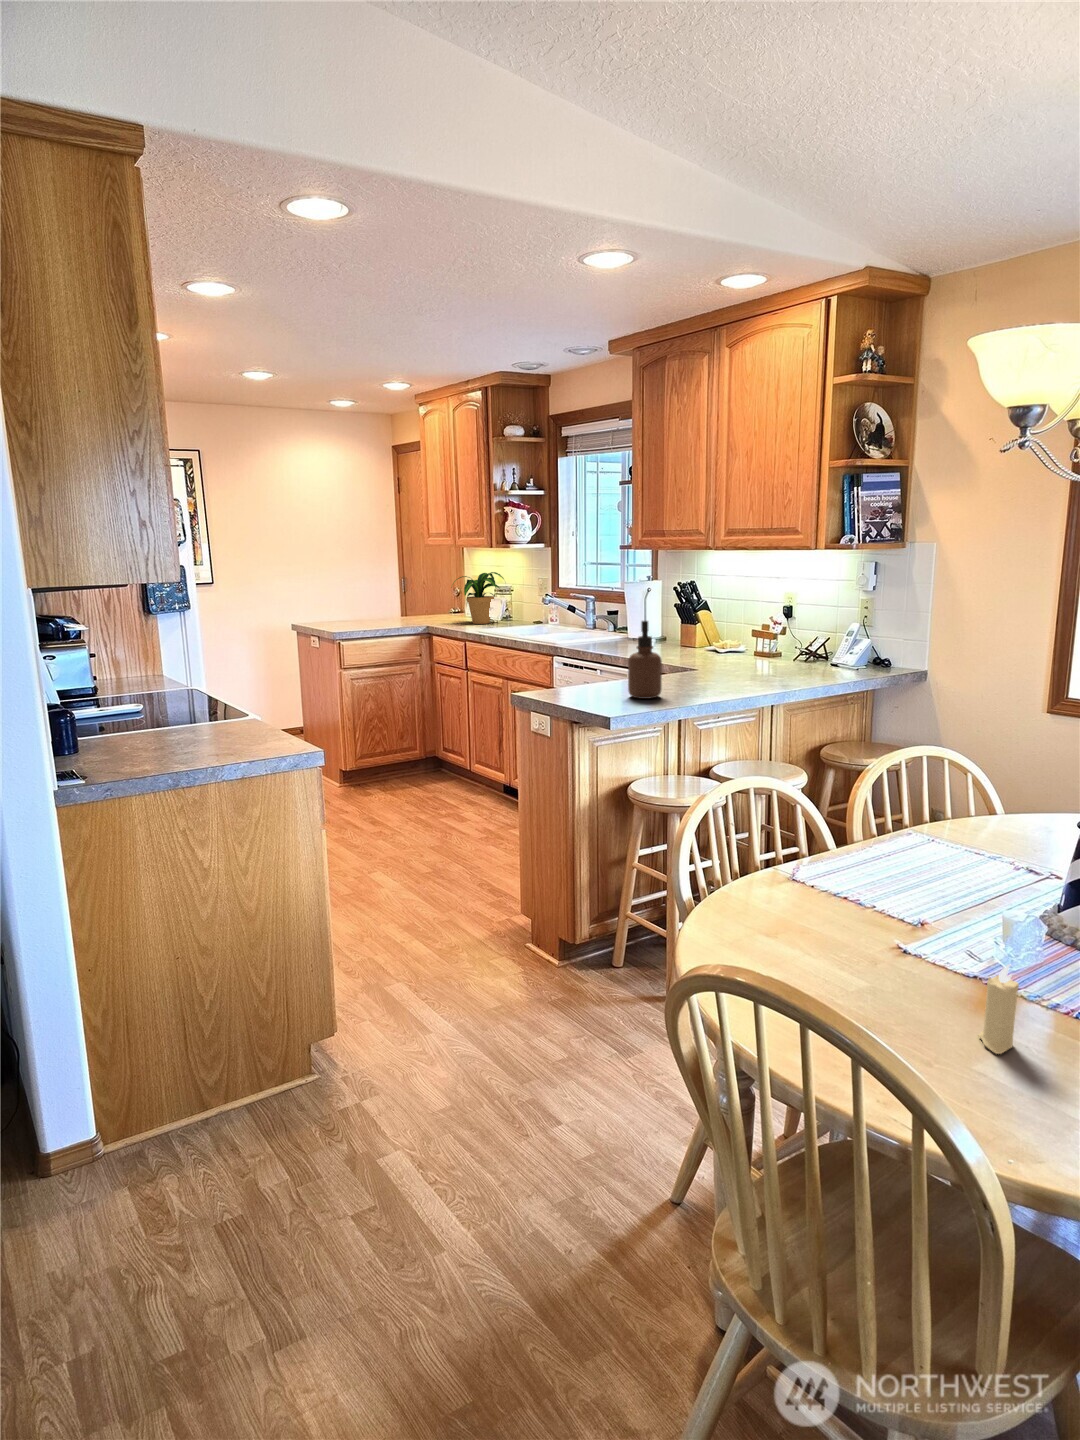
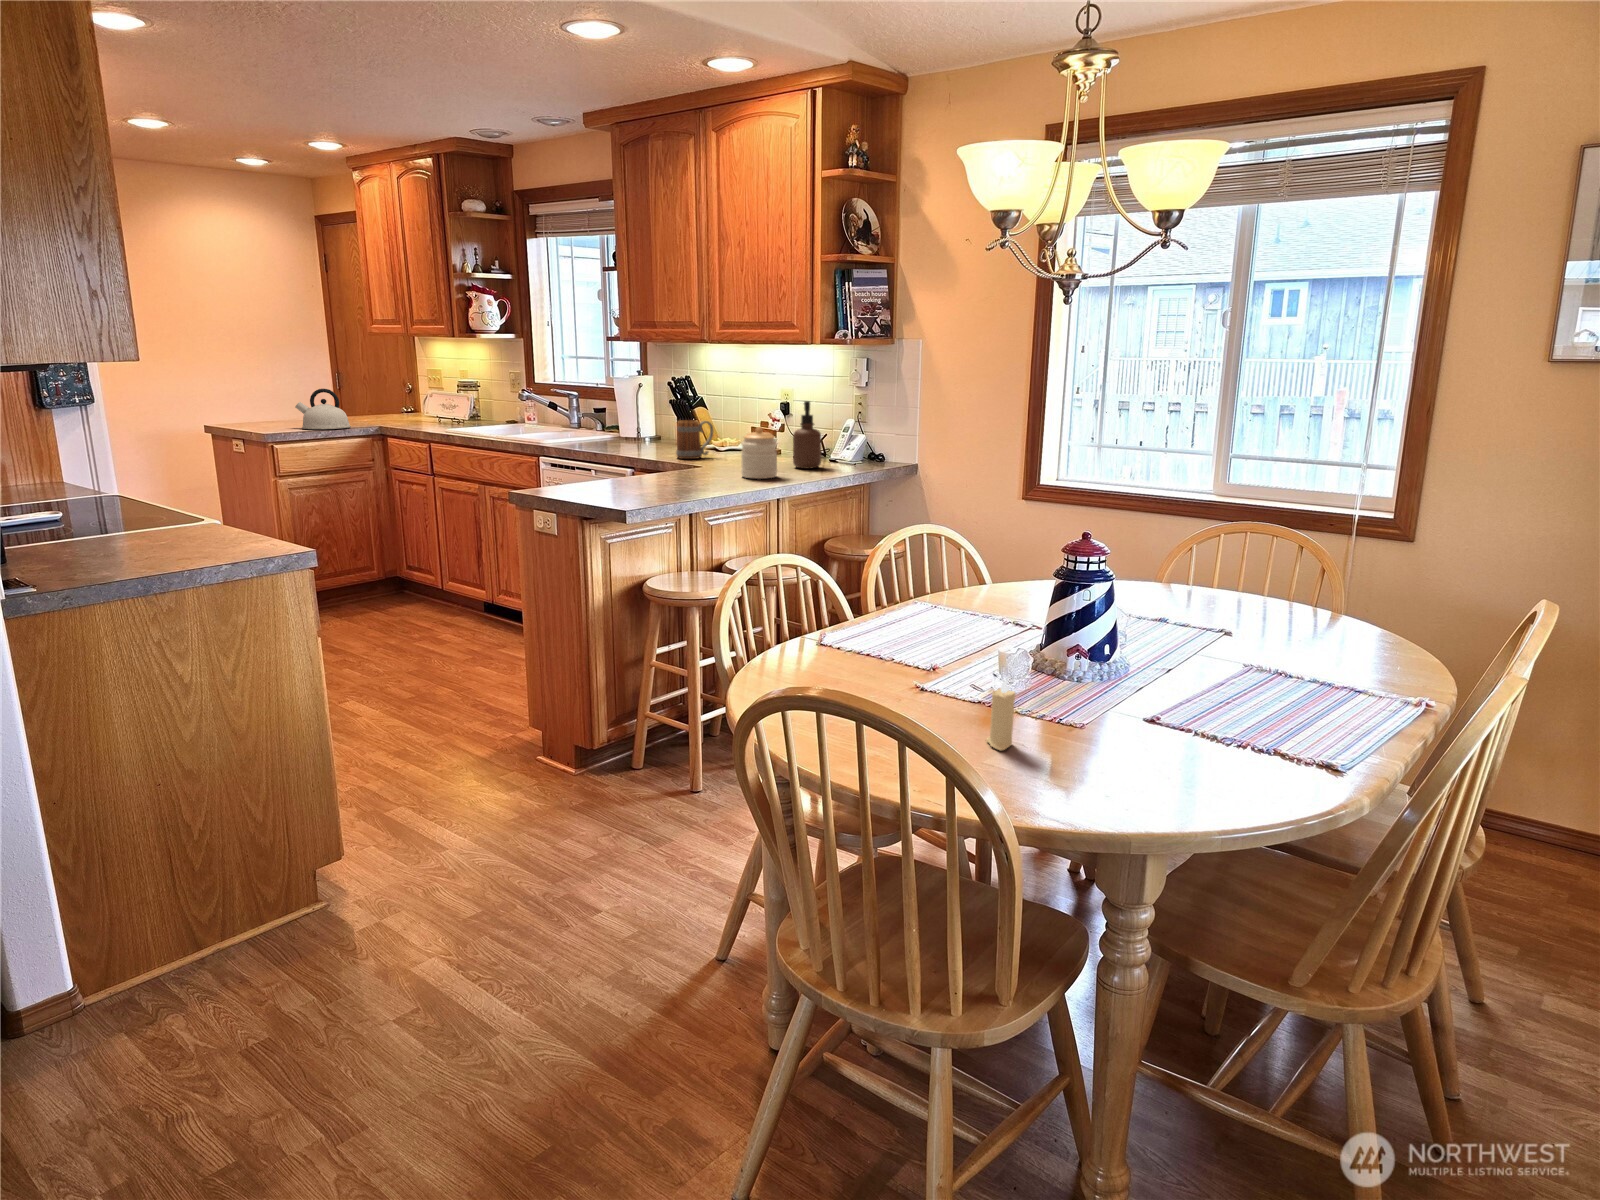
potted plant: present [453,572,504,624] -> none [407,366,473,425]
kettle: none [362,593,404,628] -> present [295,389,351,429]
soap dispenser: present [628,621,662,699] -> present [793,401,821,469]
mug: none [677,624,715,662] -> present [676,420,713,459]
jar: none [736,633,774,685] -> present [741,427,777,479]

